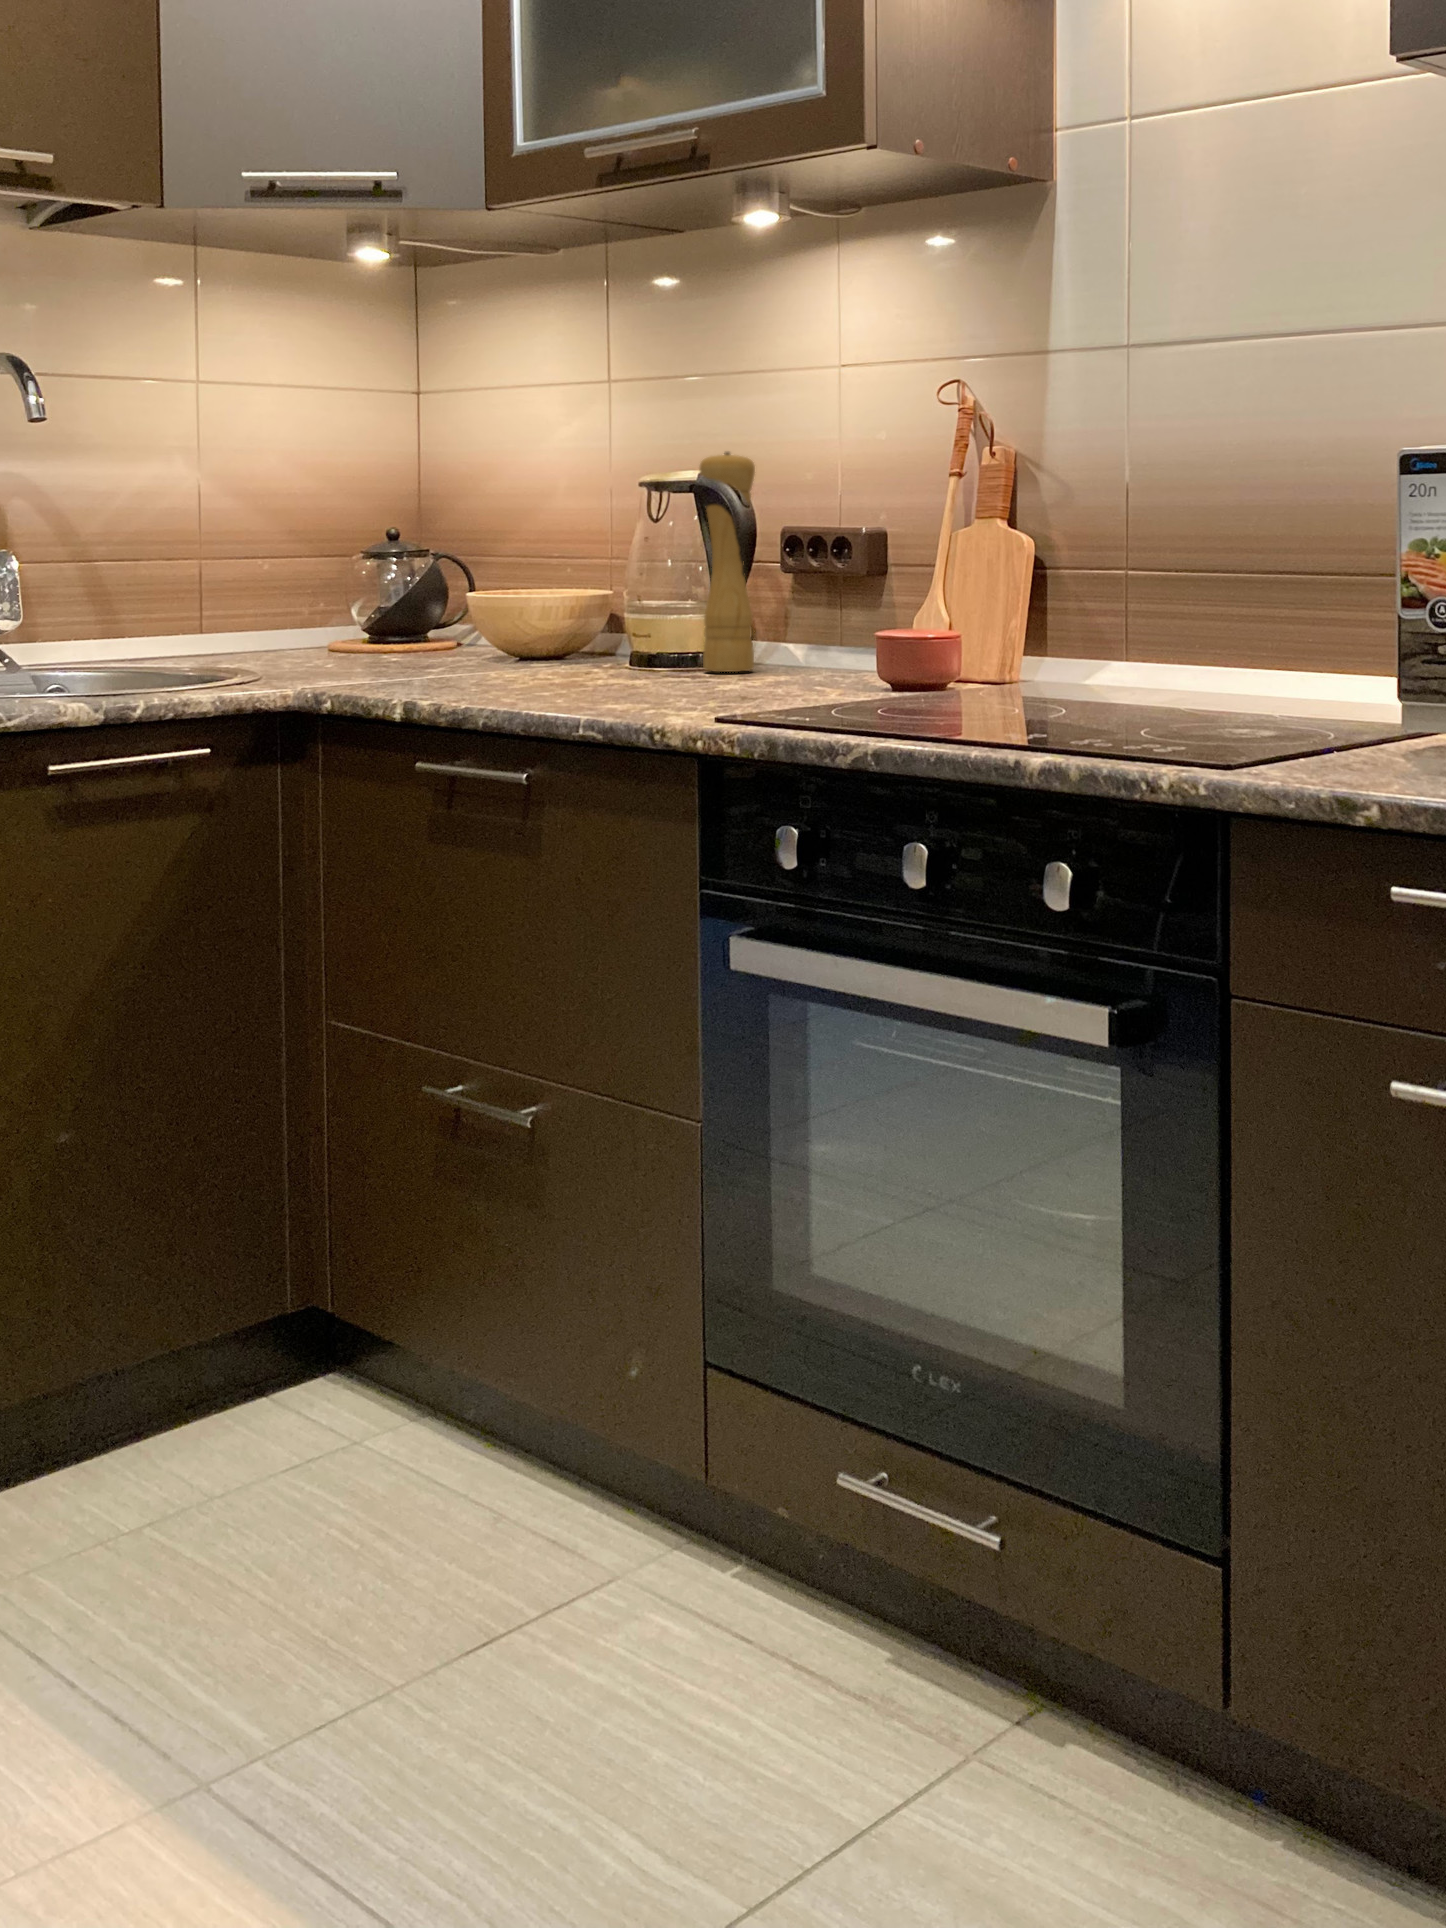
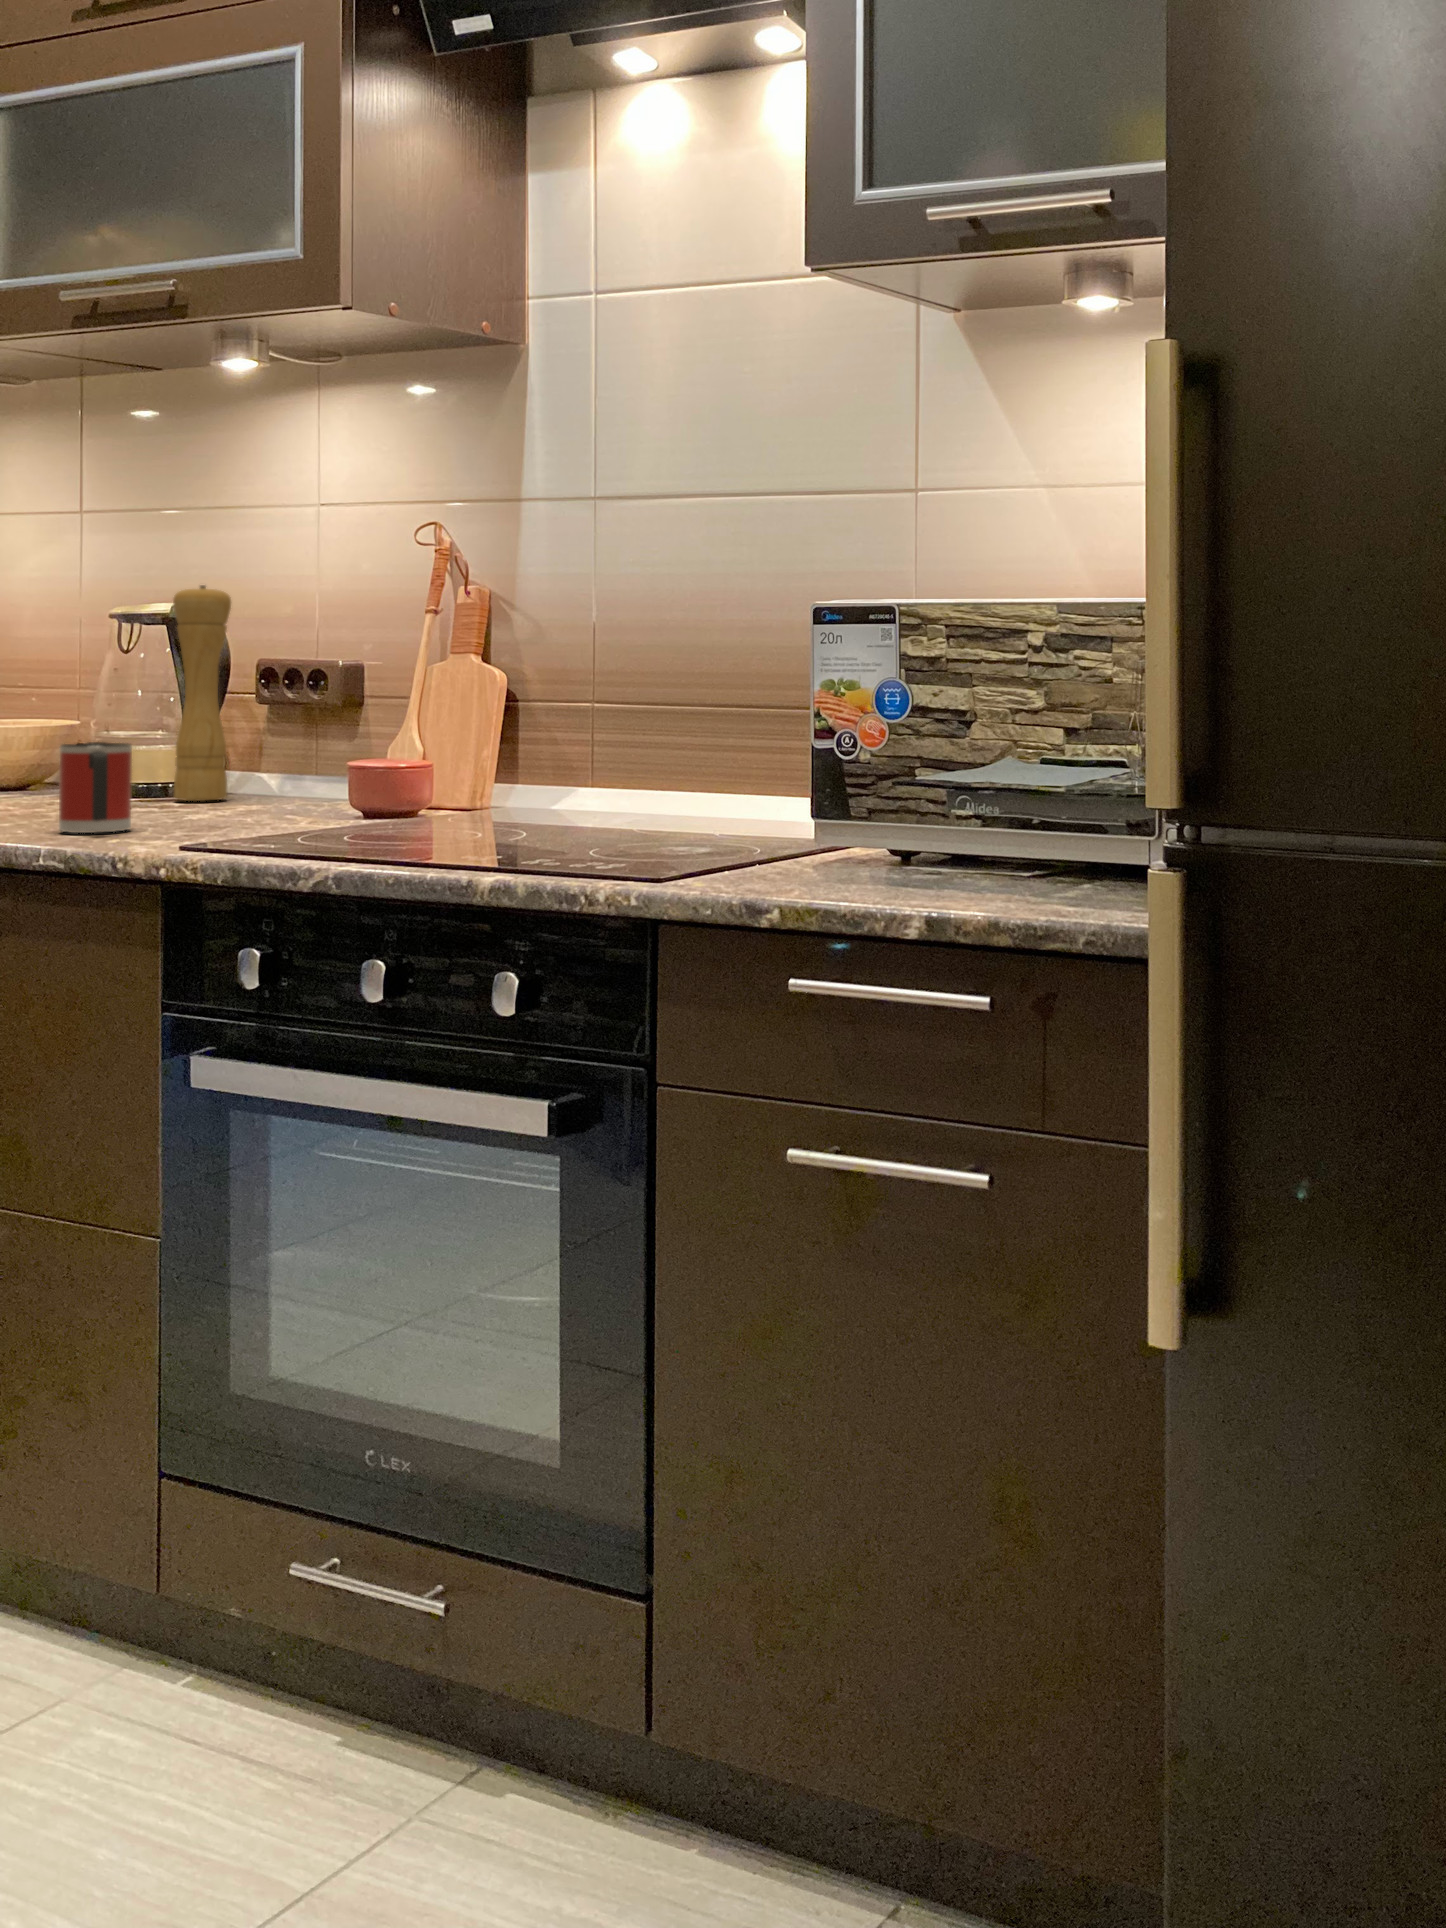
mug: none [598,611,667,703] -> present [59,742,132,833]

